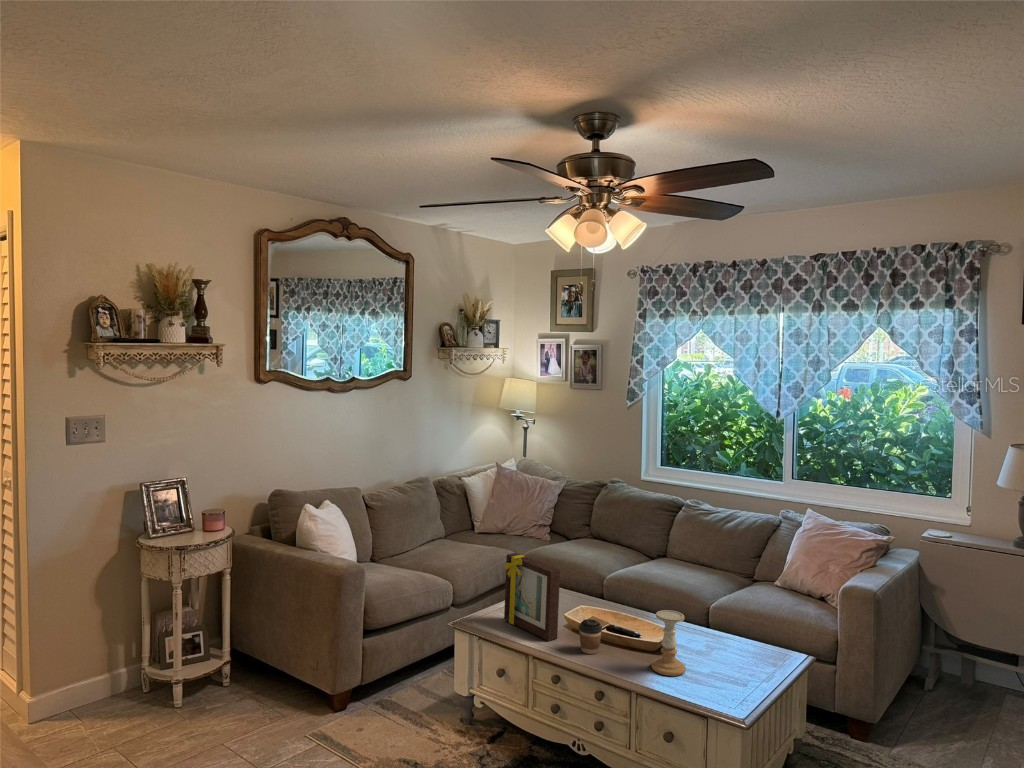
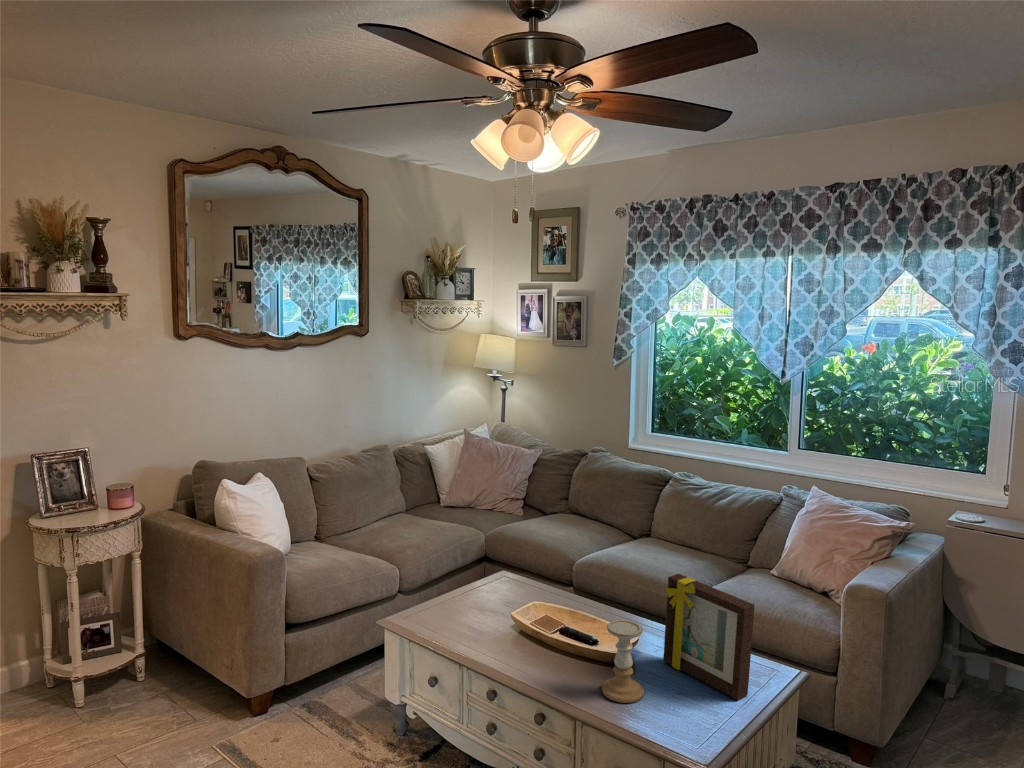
picture frame: present [504,553,560,641] -> present [663,574,755,700]
coffee cup: present [579,619,602,654] -> none [518,626,546,669]

